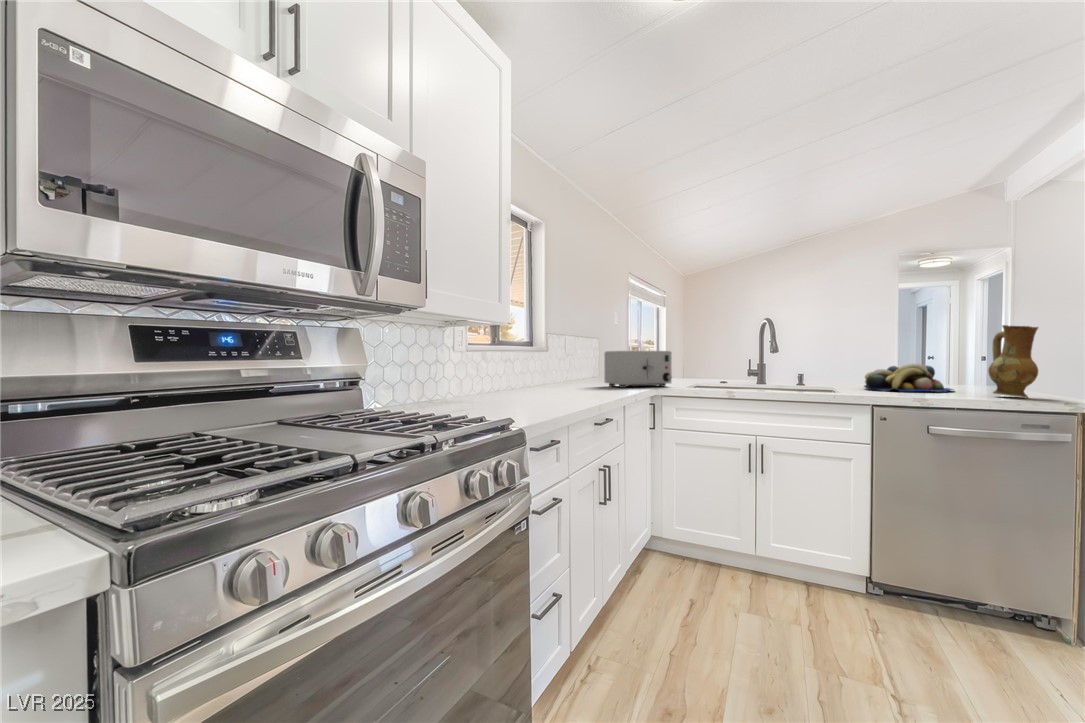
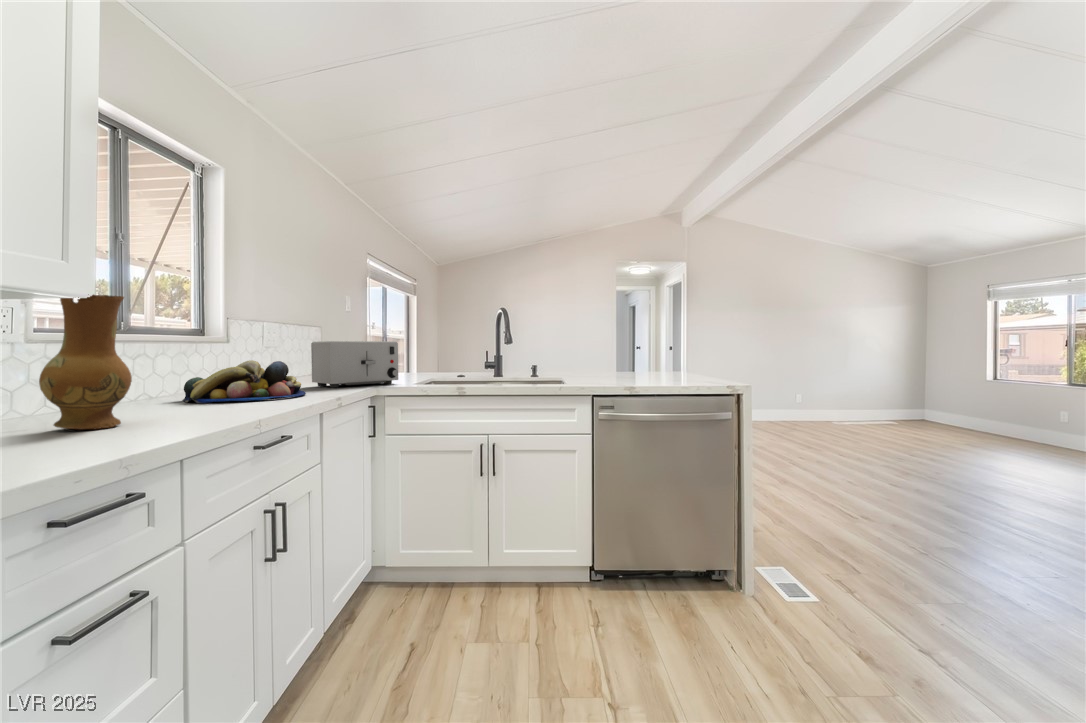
ceramic jug: present [988,325,1038,397] -> present [39,295,132,430]
fruit bowl: present [864,364,953,392] -> present [183,360,306,403]

